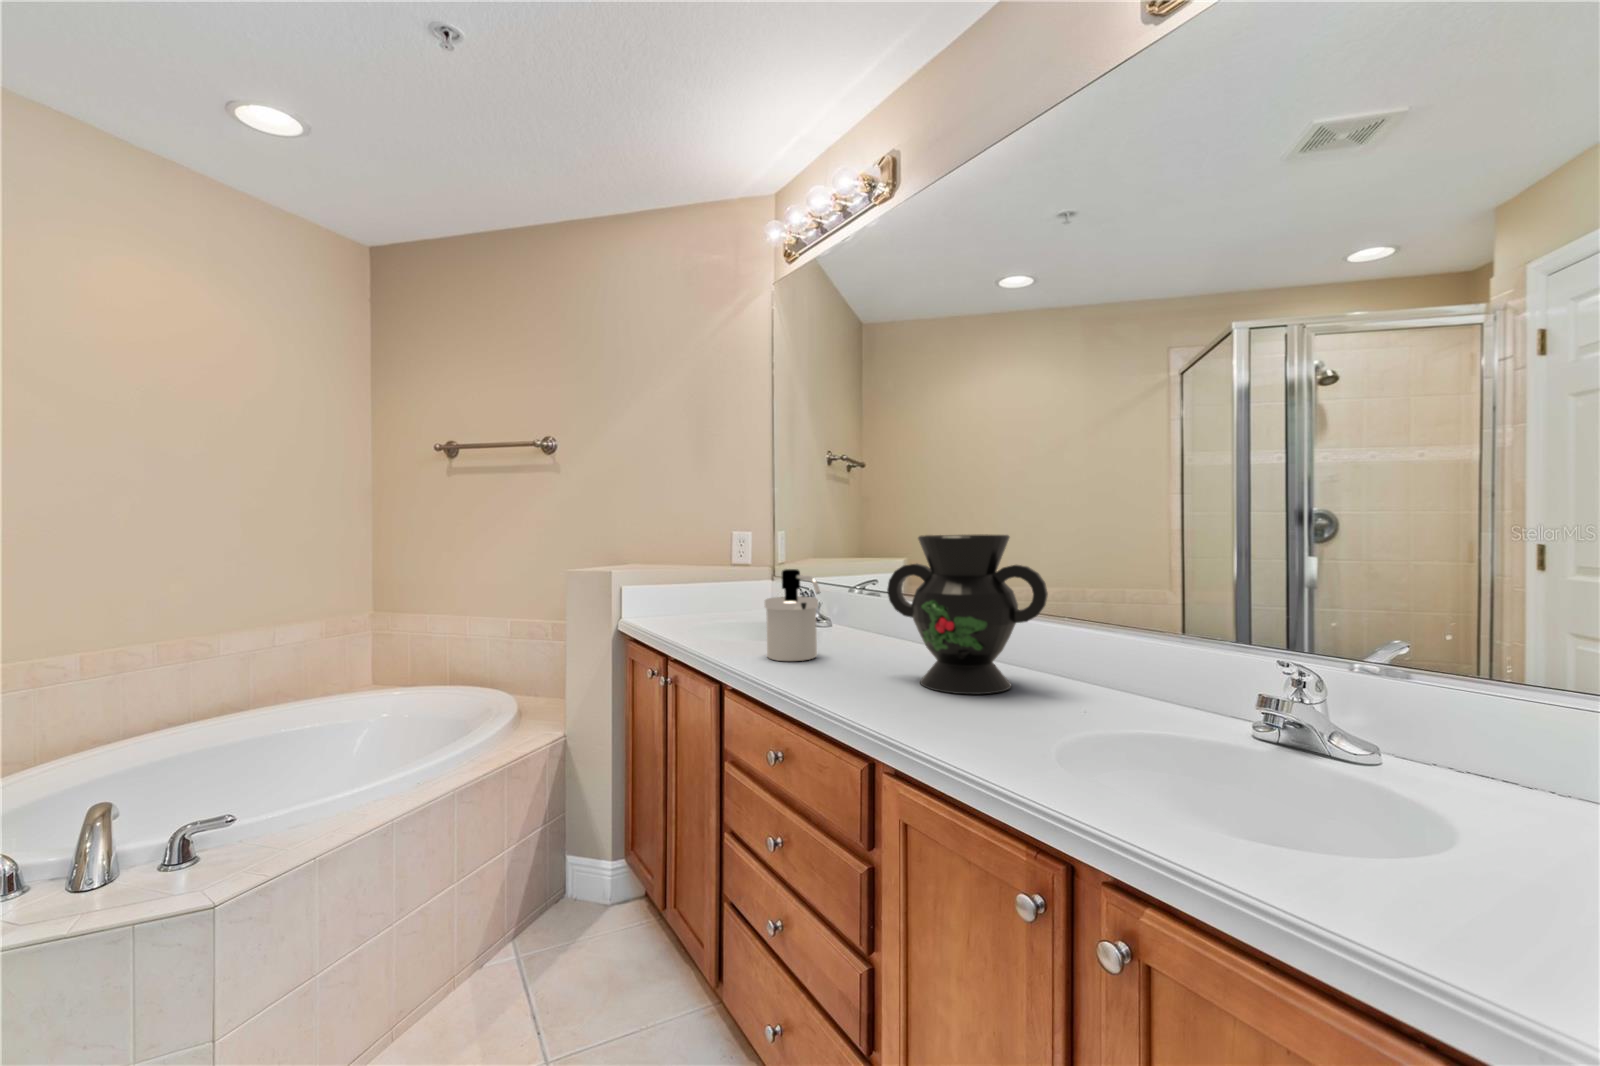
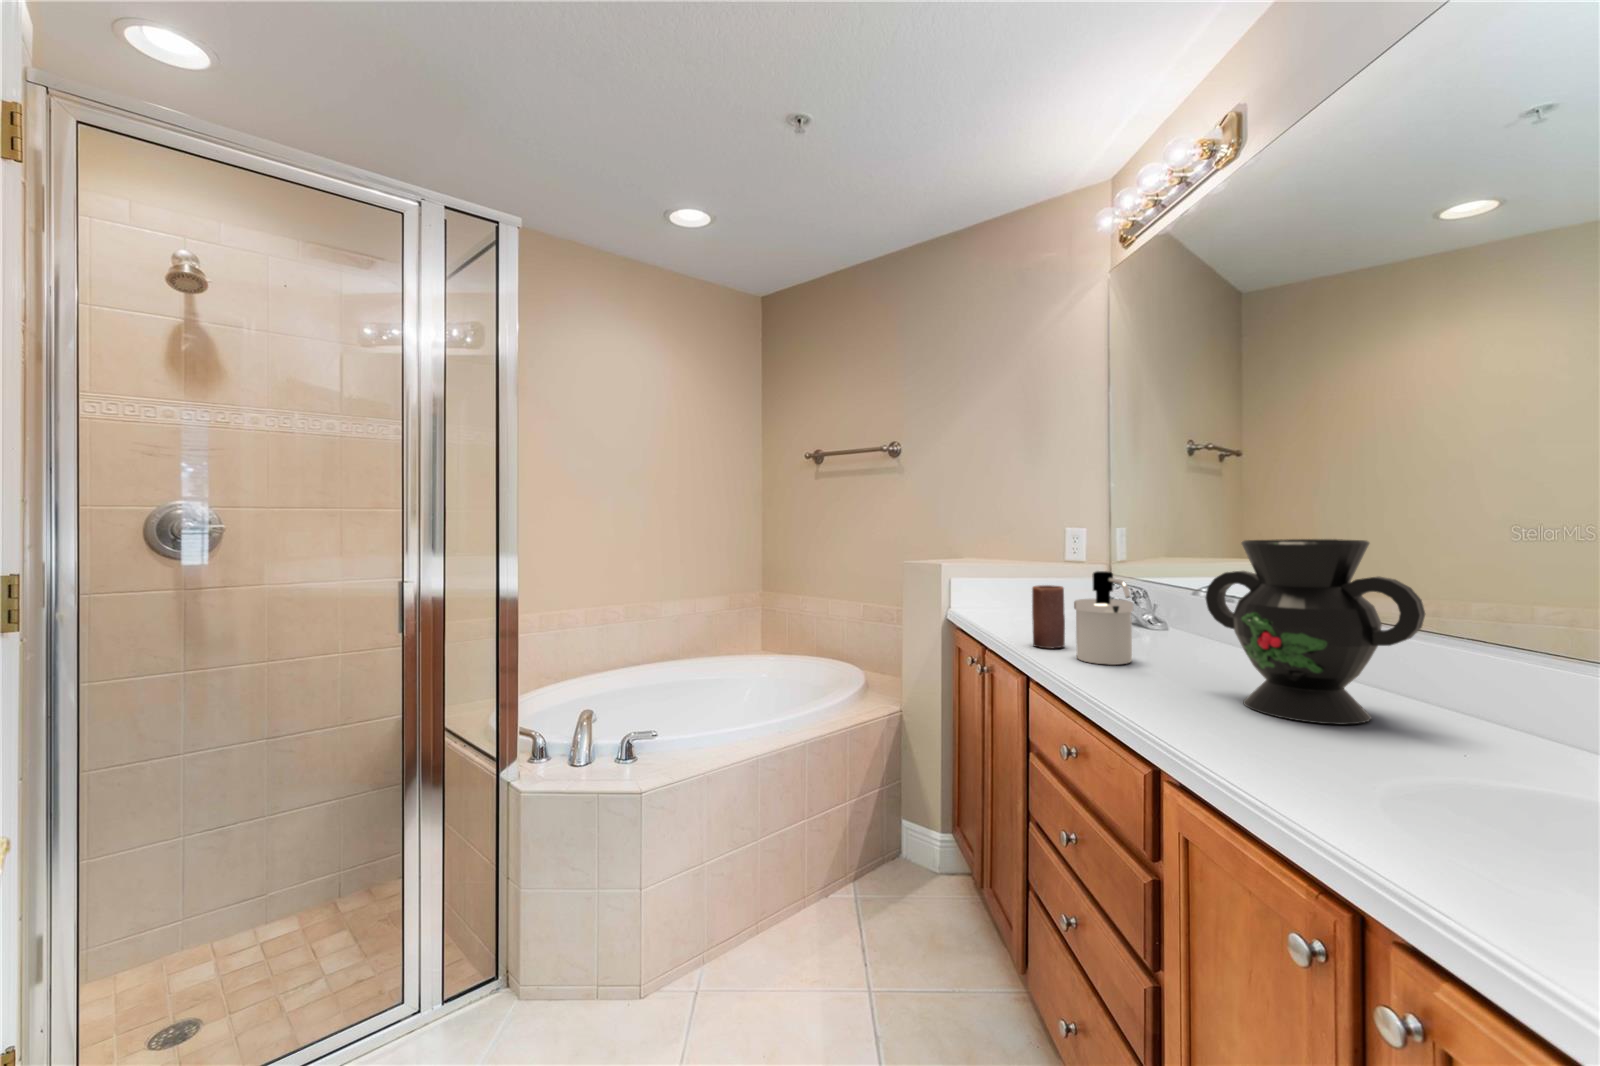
candle: none [721,586,752,651] -> present [1032,585,1065,648]

